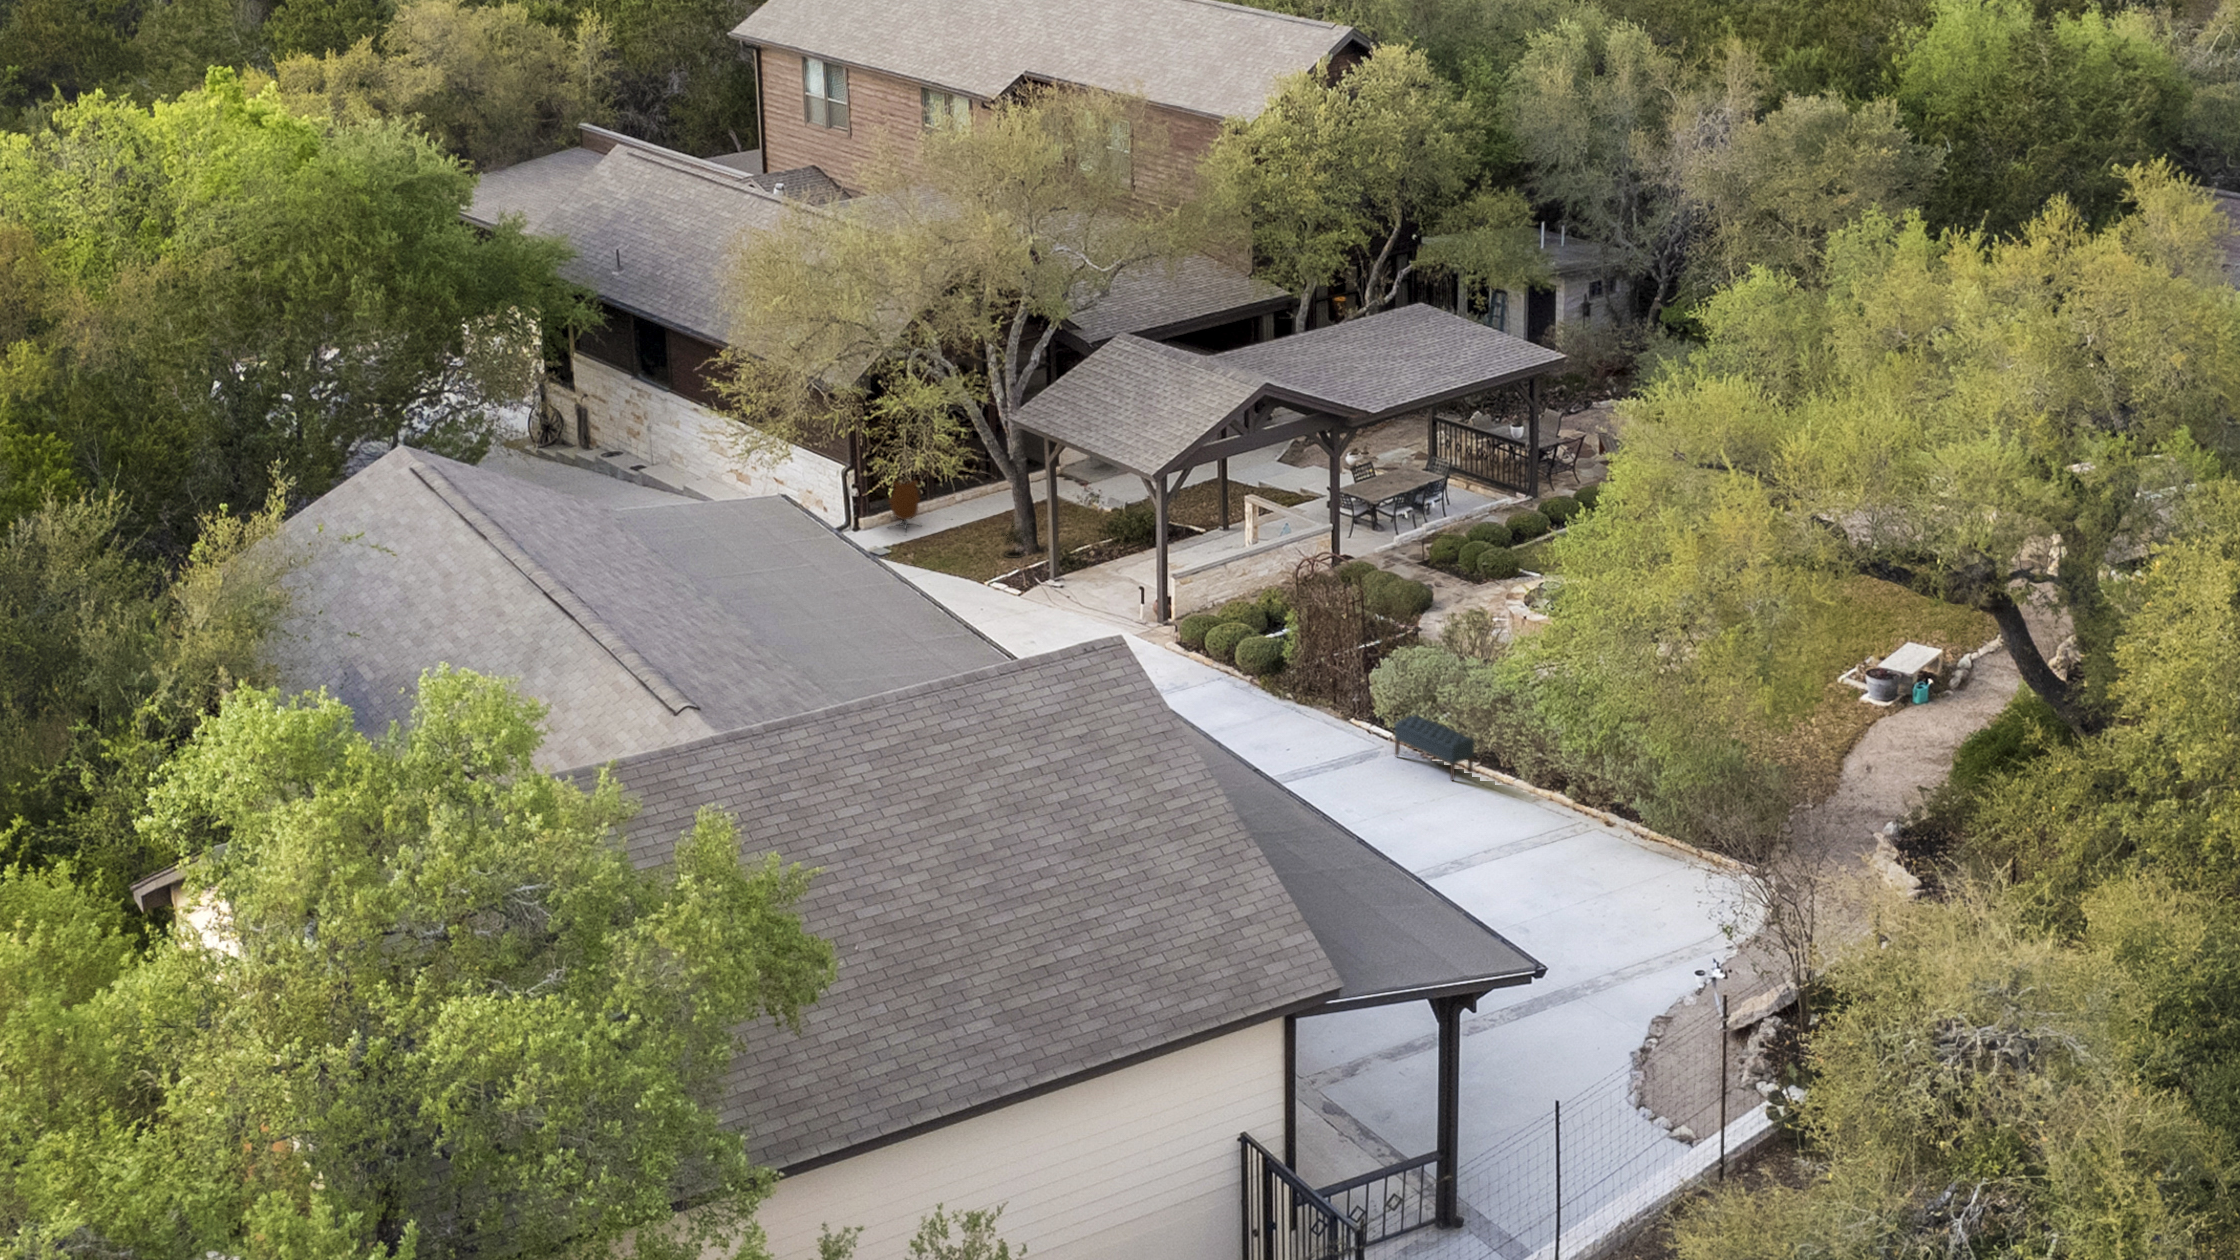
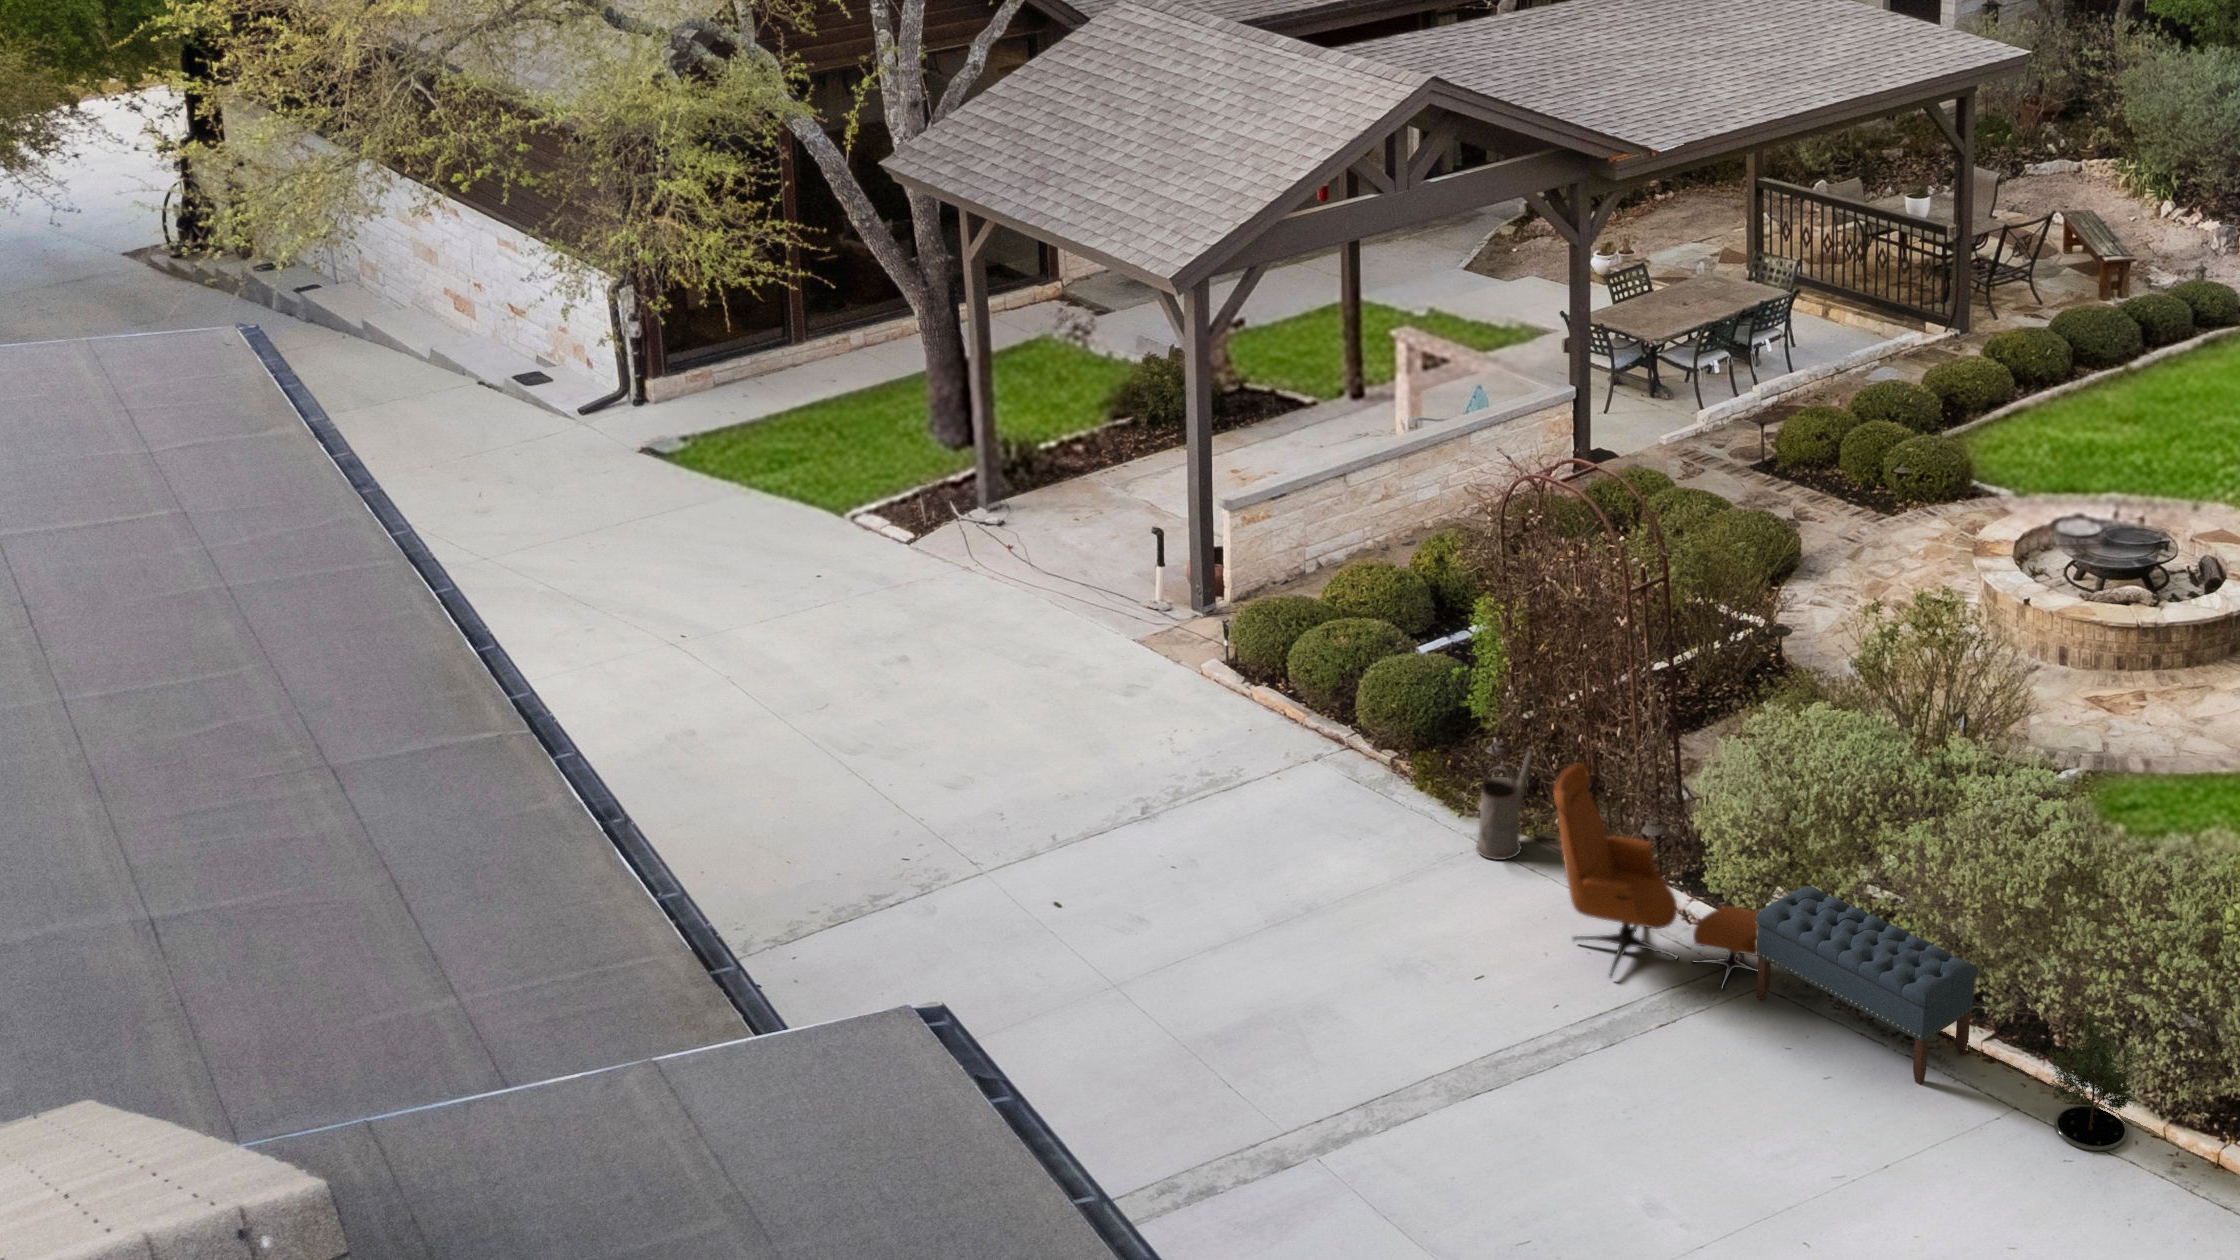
lounge chair: present [889,480,920,528] -> present [1554,764,1758,988]
potted tree: present [1002,521,1025,558] -> present [2047,1008,2137,1151]
watering can: none [1287,671,1310,713] -> present [1476,751,1533,860]

